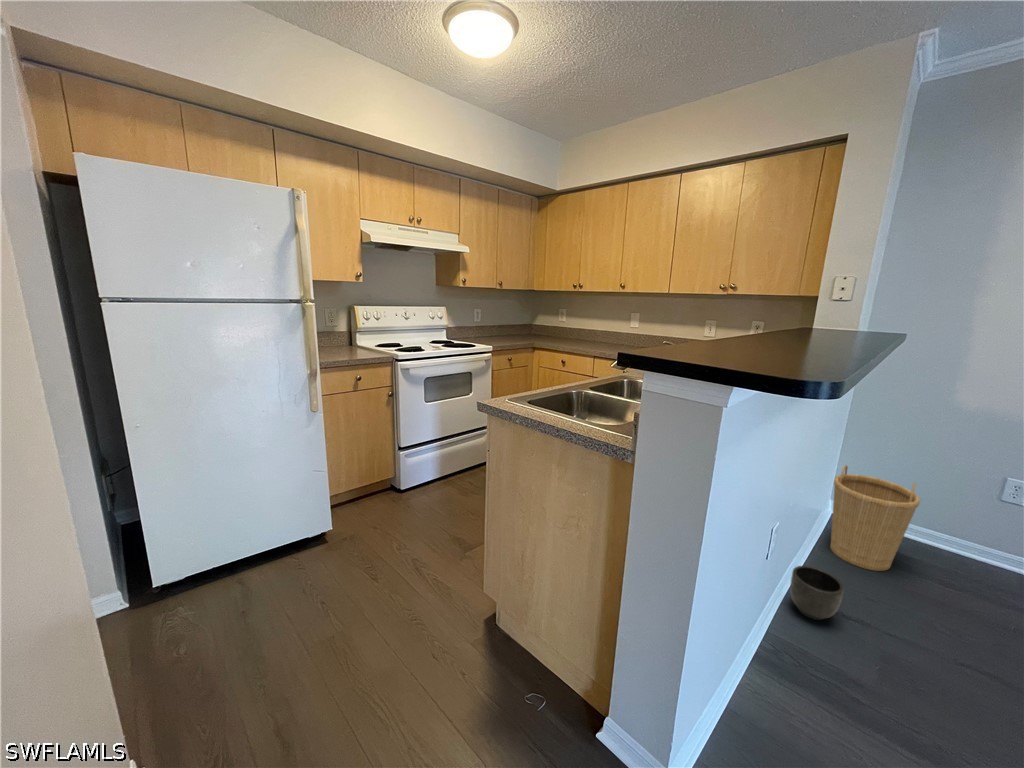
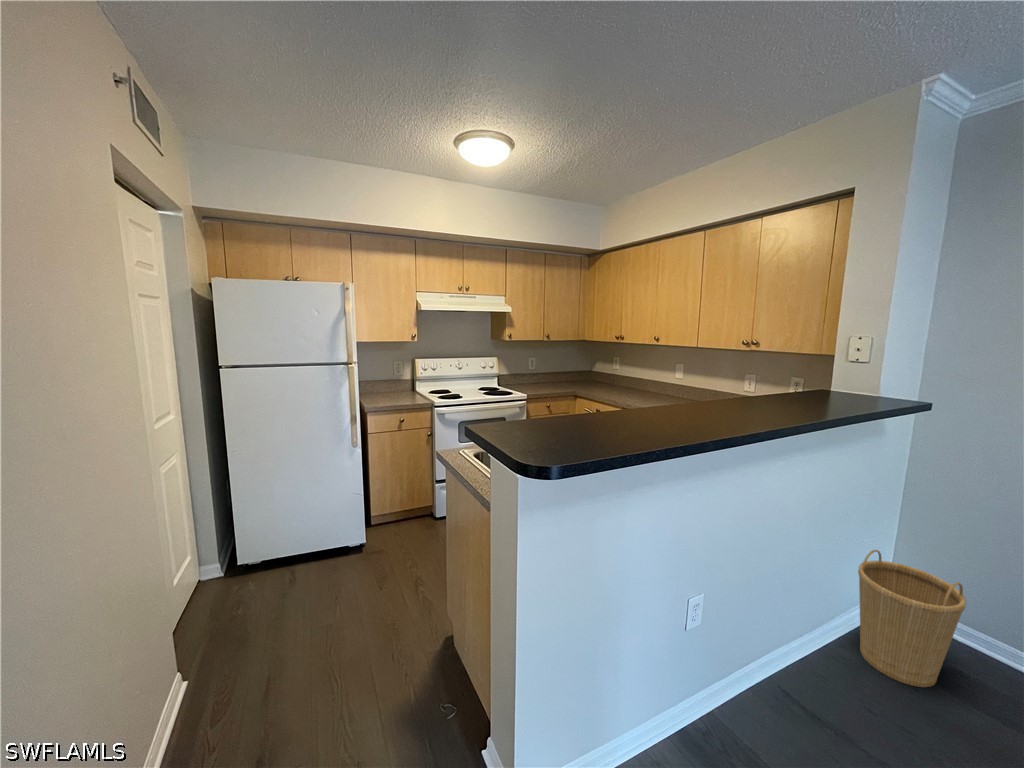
planter: present [790,566,844,620] -> none [760,655,817,722]

